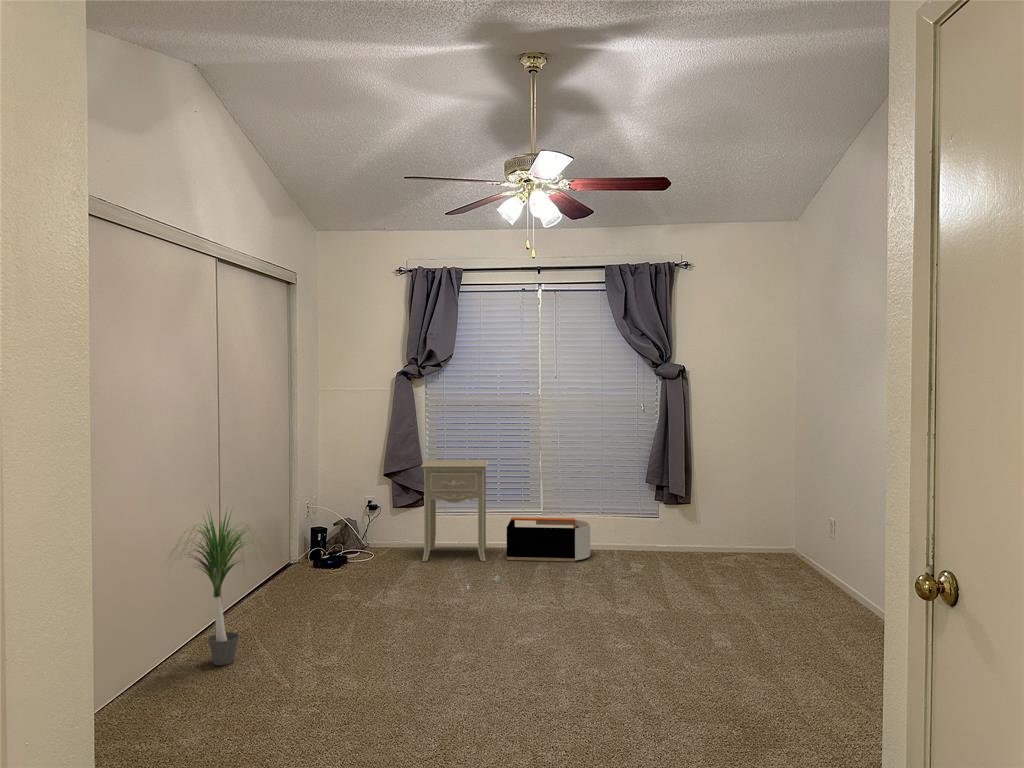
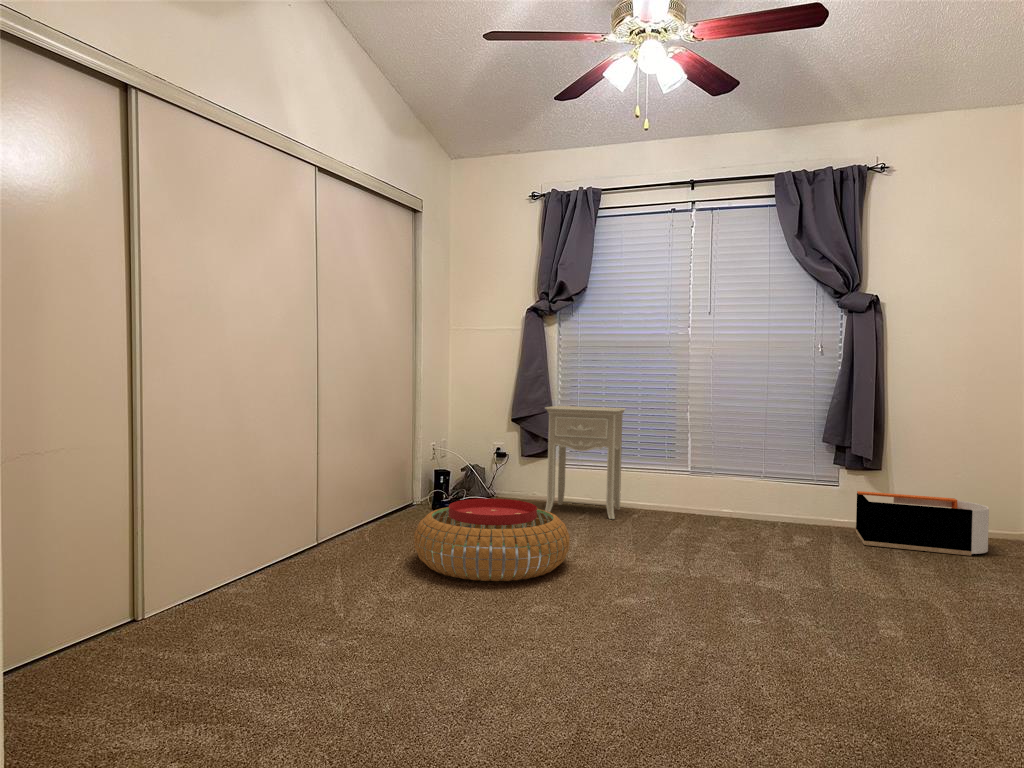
potted plant: present [169,511,262,665] -> none [233,408,350,581]
storage bin: present [507,517,590,562] -> present [856,491,989,556]
pouf: none [329,560,468,640] -> present [414,498,570,581]

